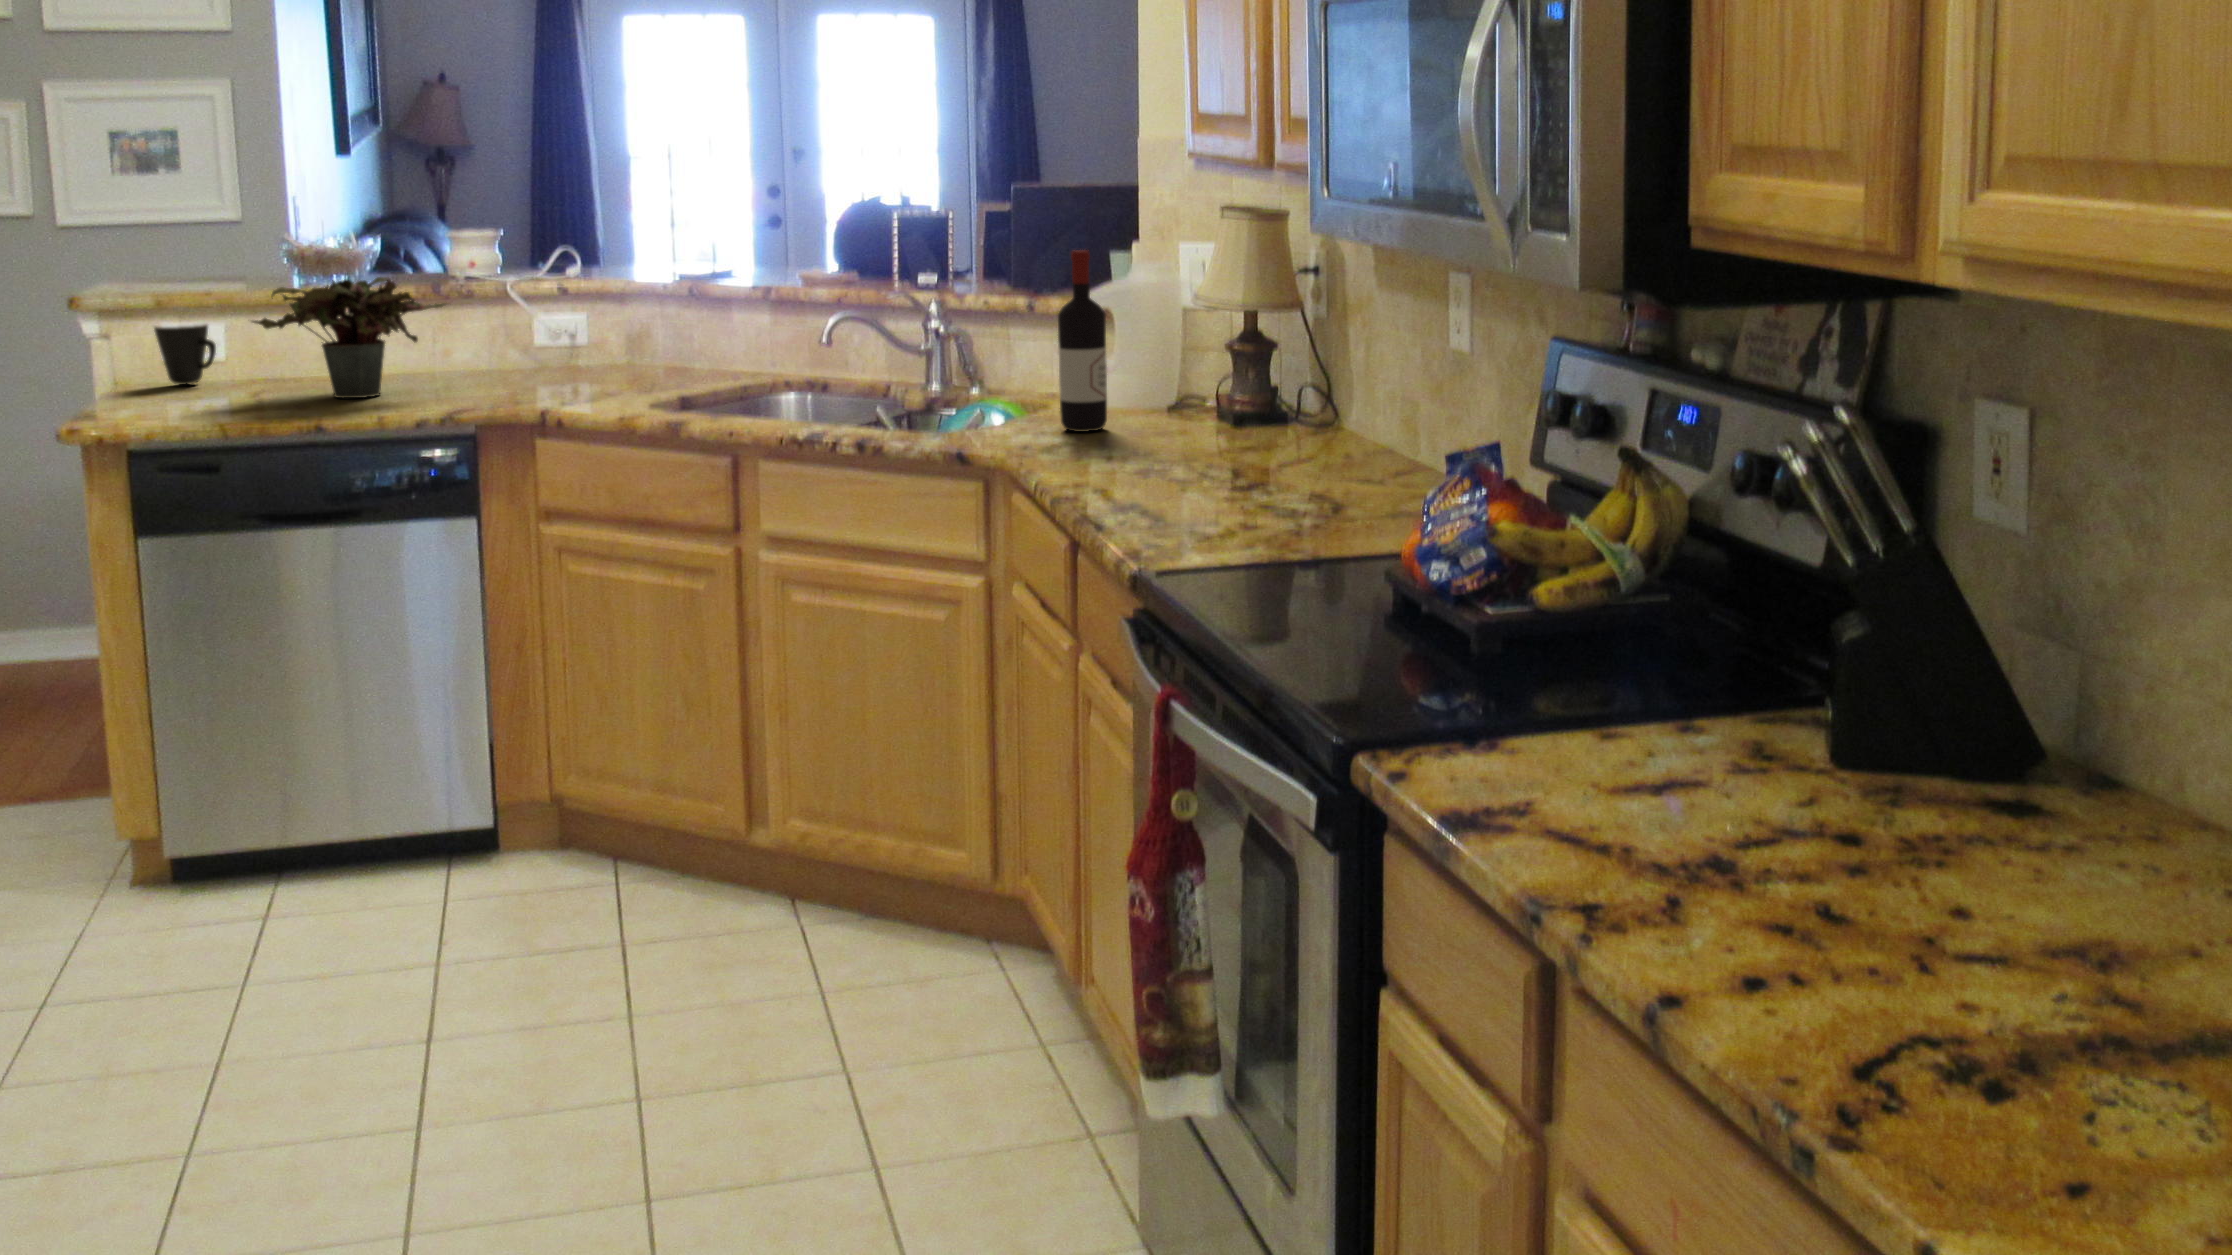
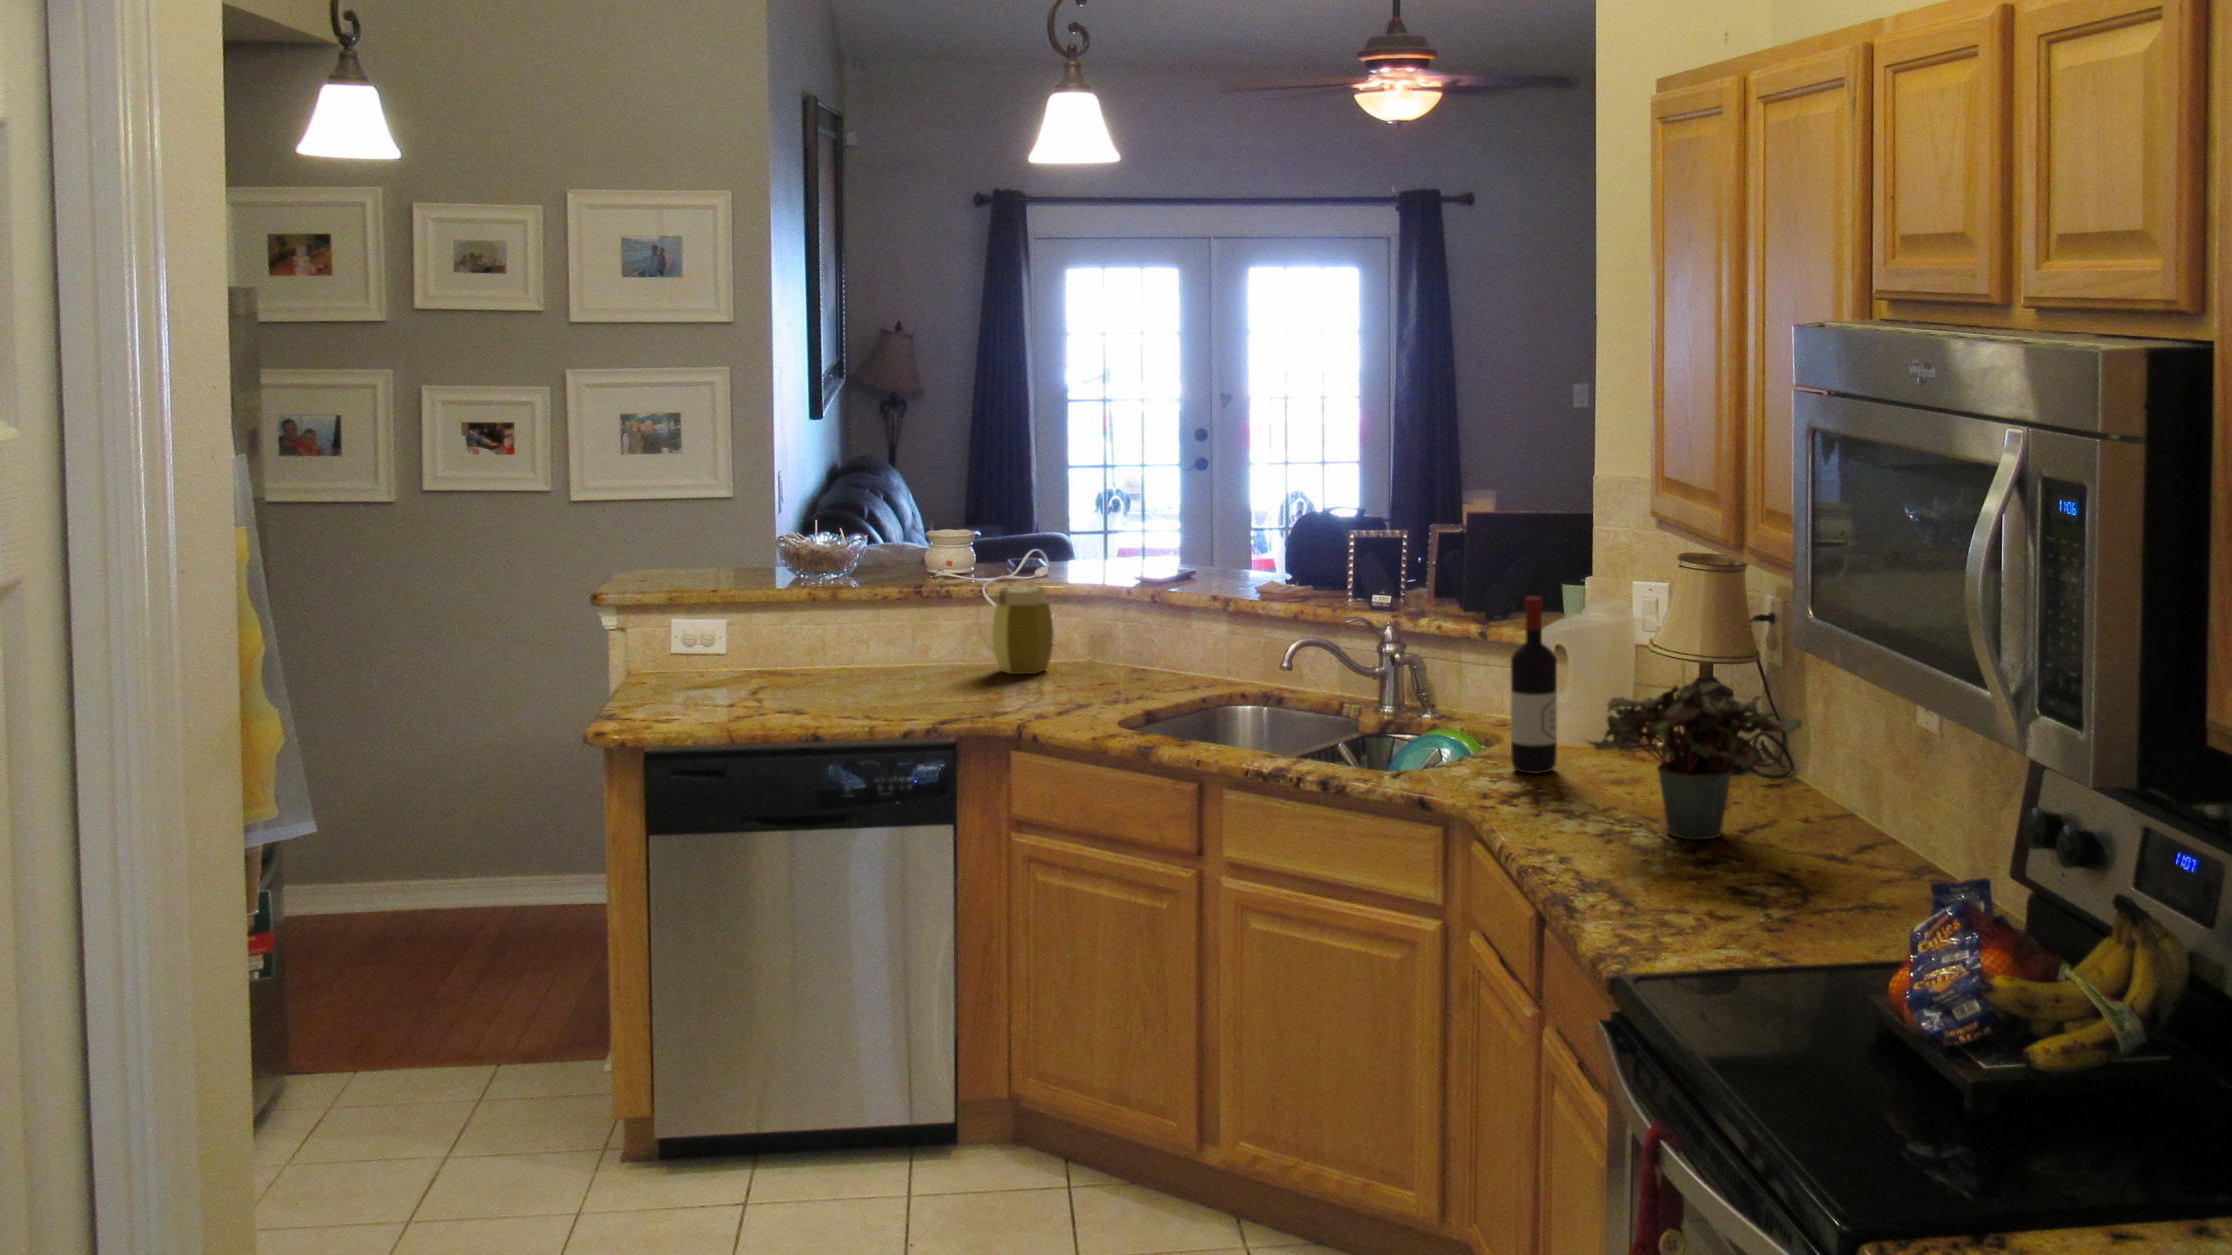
potted plant: present [252,277,446,398] -> present [1588,682,1802,839]
jar: none [520,282,589,374] -> present [992,585,1054,674]
mug: present [154,324,216,385] -> none [672,618,725,677]

